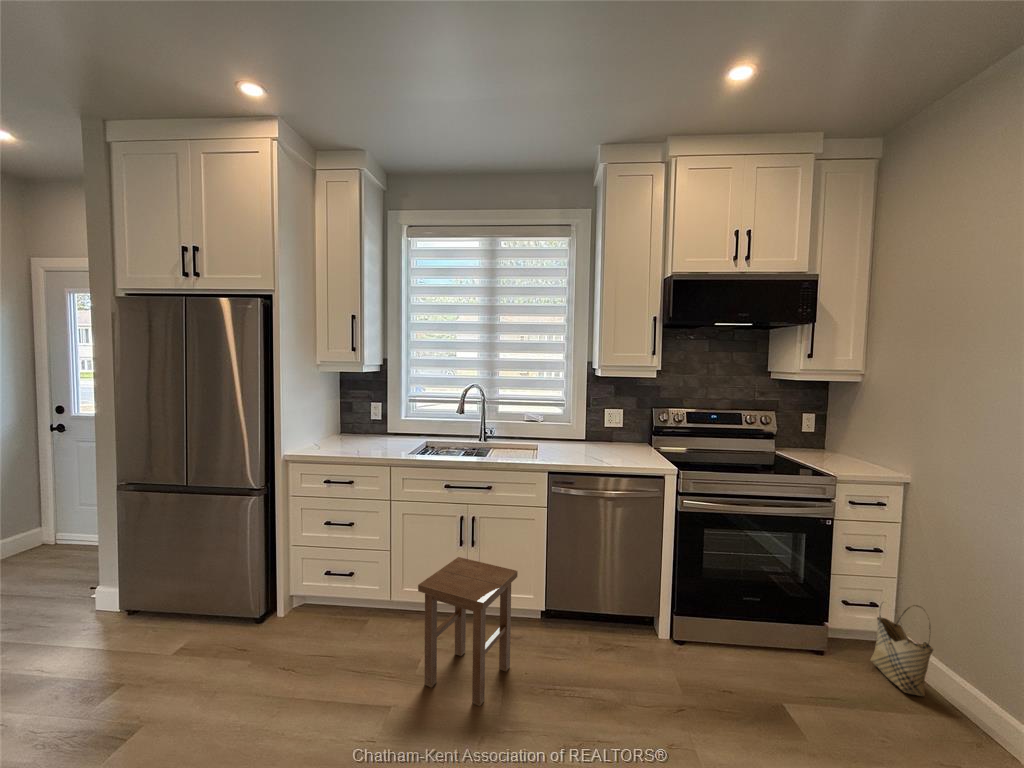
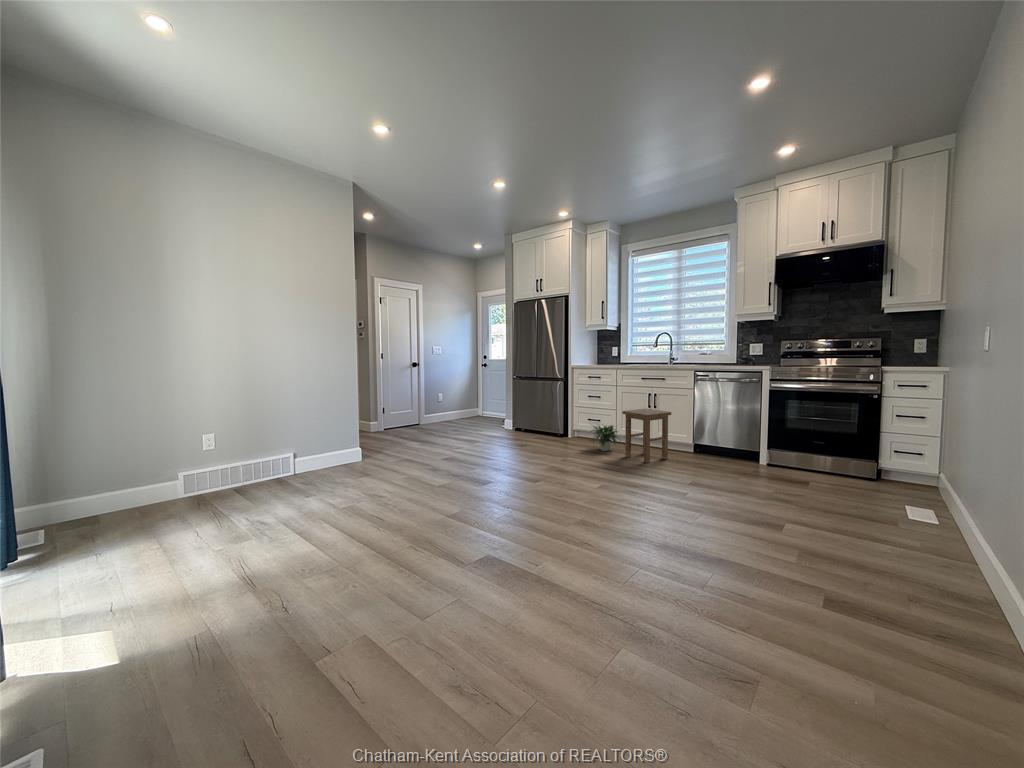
potted plant: none [315,598,408,668] -> present [592,425,618,451]
woven basket: present [871,602,933,696] -> none [911,442,944,497]

